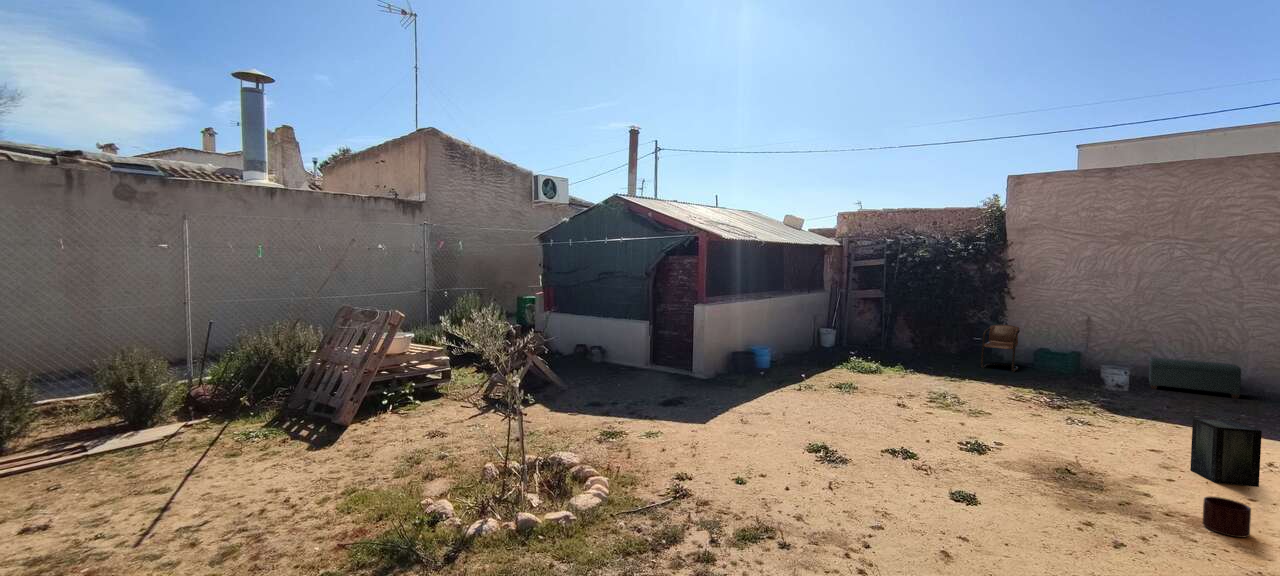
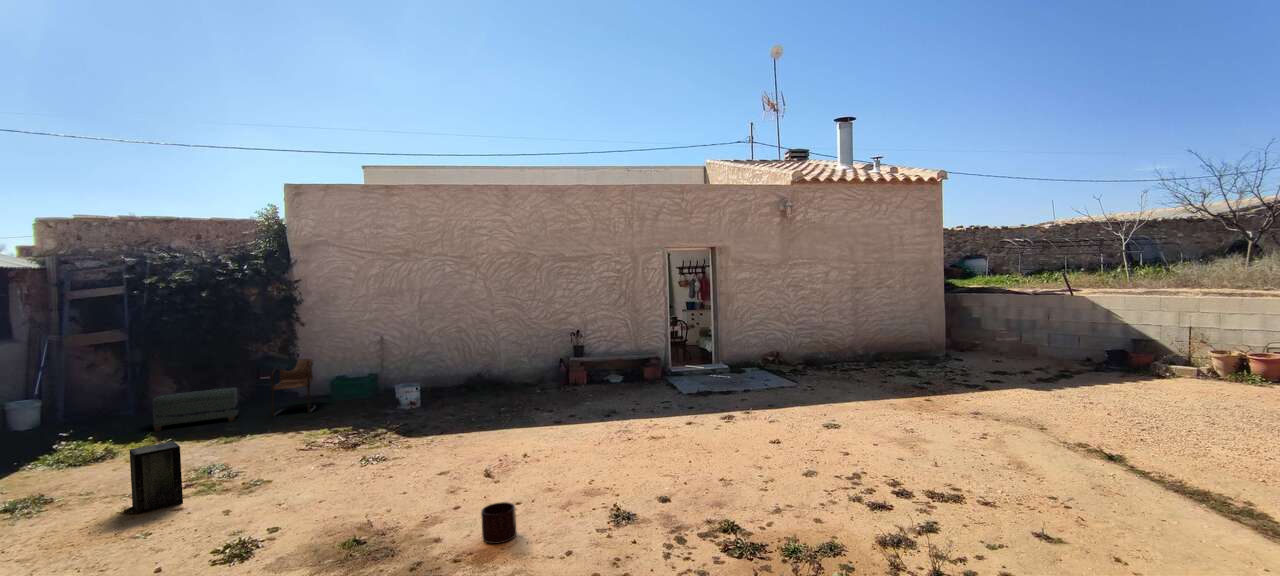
bench: present [1149,358,1241,398] -> present [152,388,238,431]
storage box: present [1190,418,1262,487] -> present [130,442,183,514]

